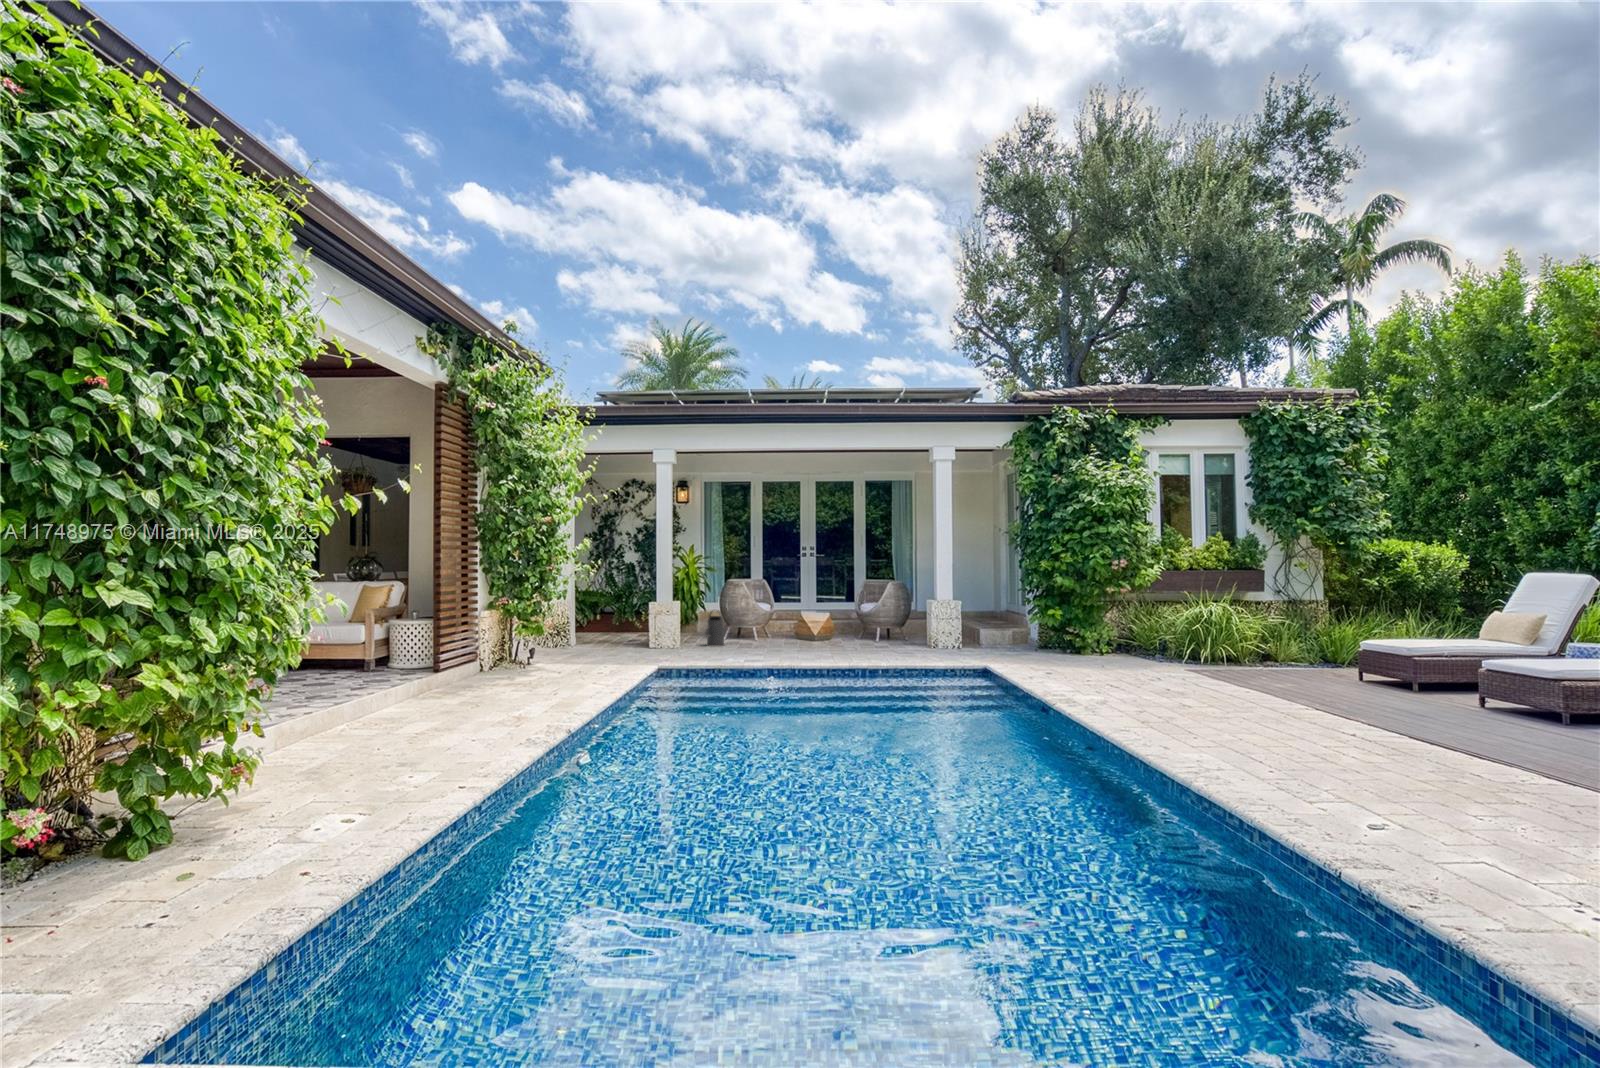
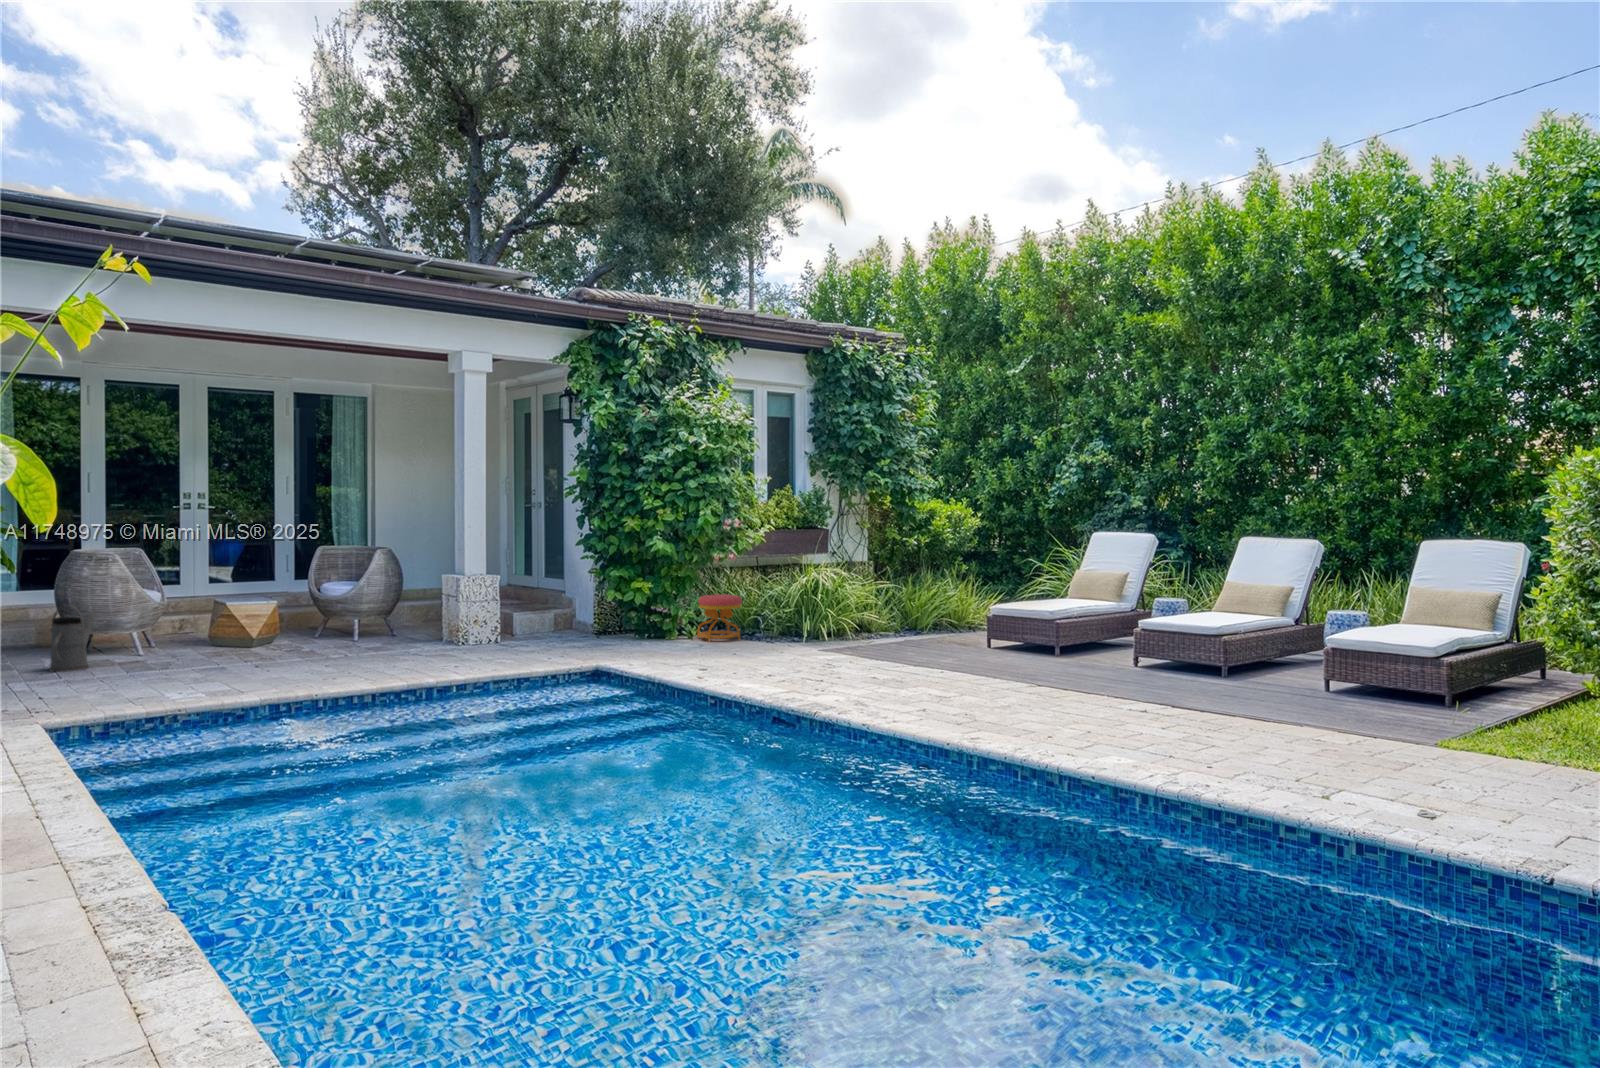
stool: none [1103,622,1141,660] -> present [697,594,742,642]

